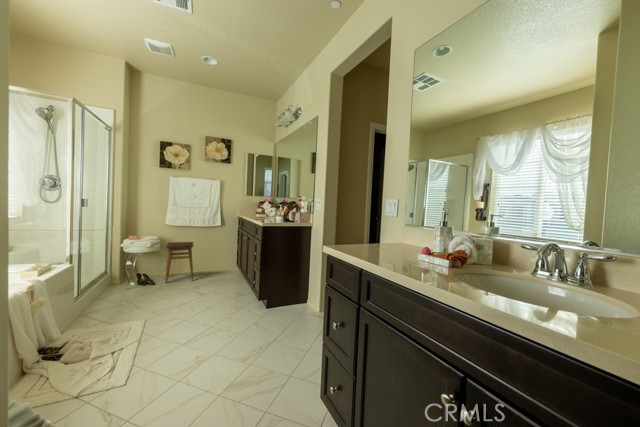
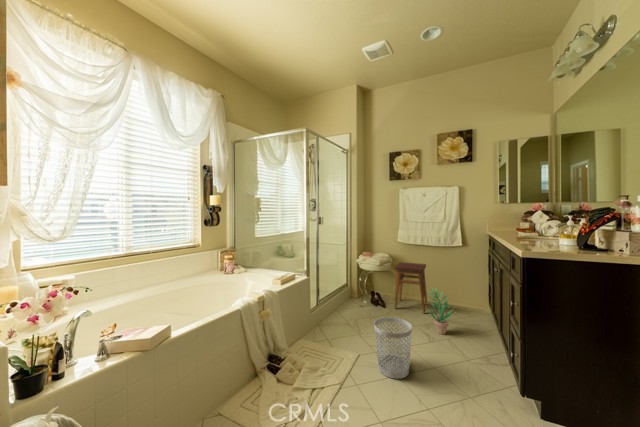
potted plant: none [198,256,219,289] -> present [428,288,453,334]
wastebasket: none [165,280,197,323] -> present [374,317,412,379]

